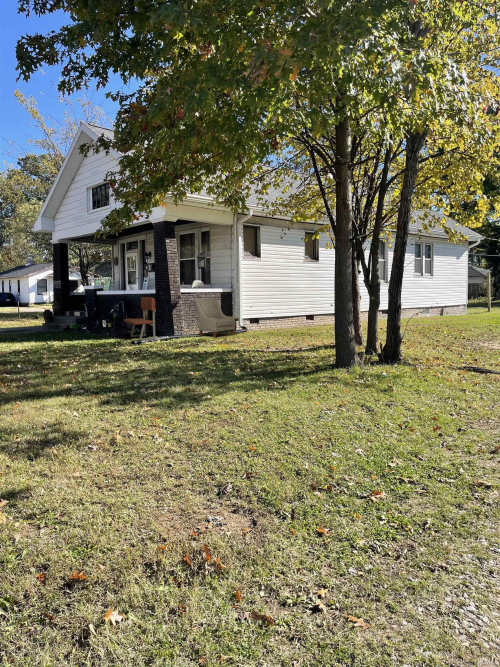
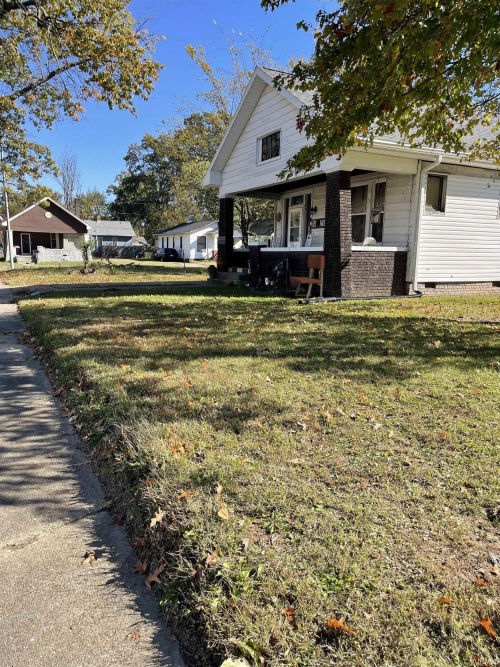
chair: present [195,299,235,338] -> none [367,258,412,302]

